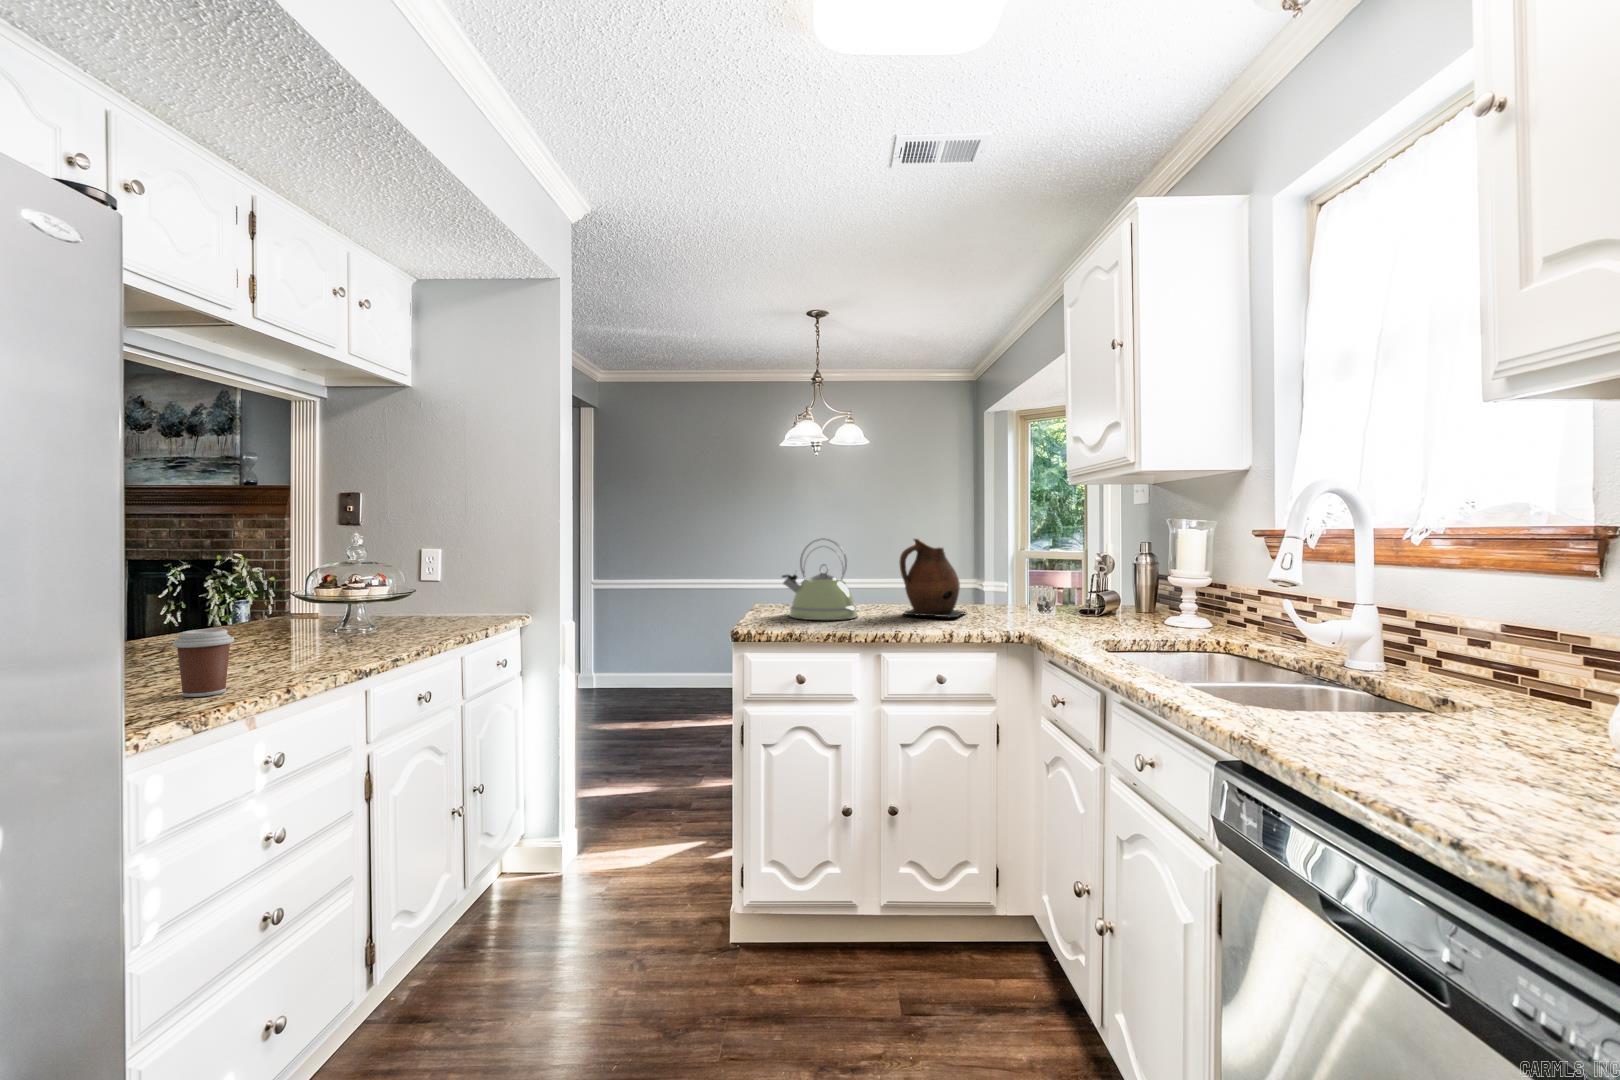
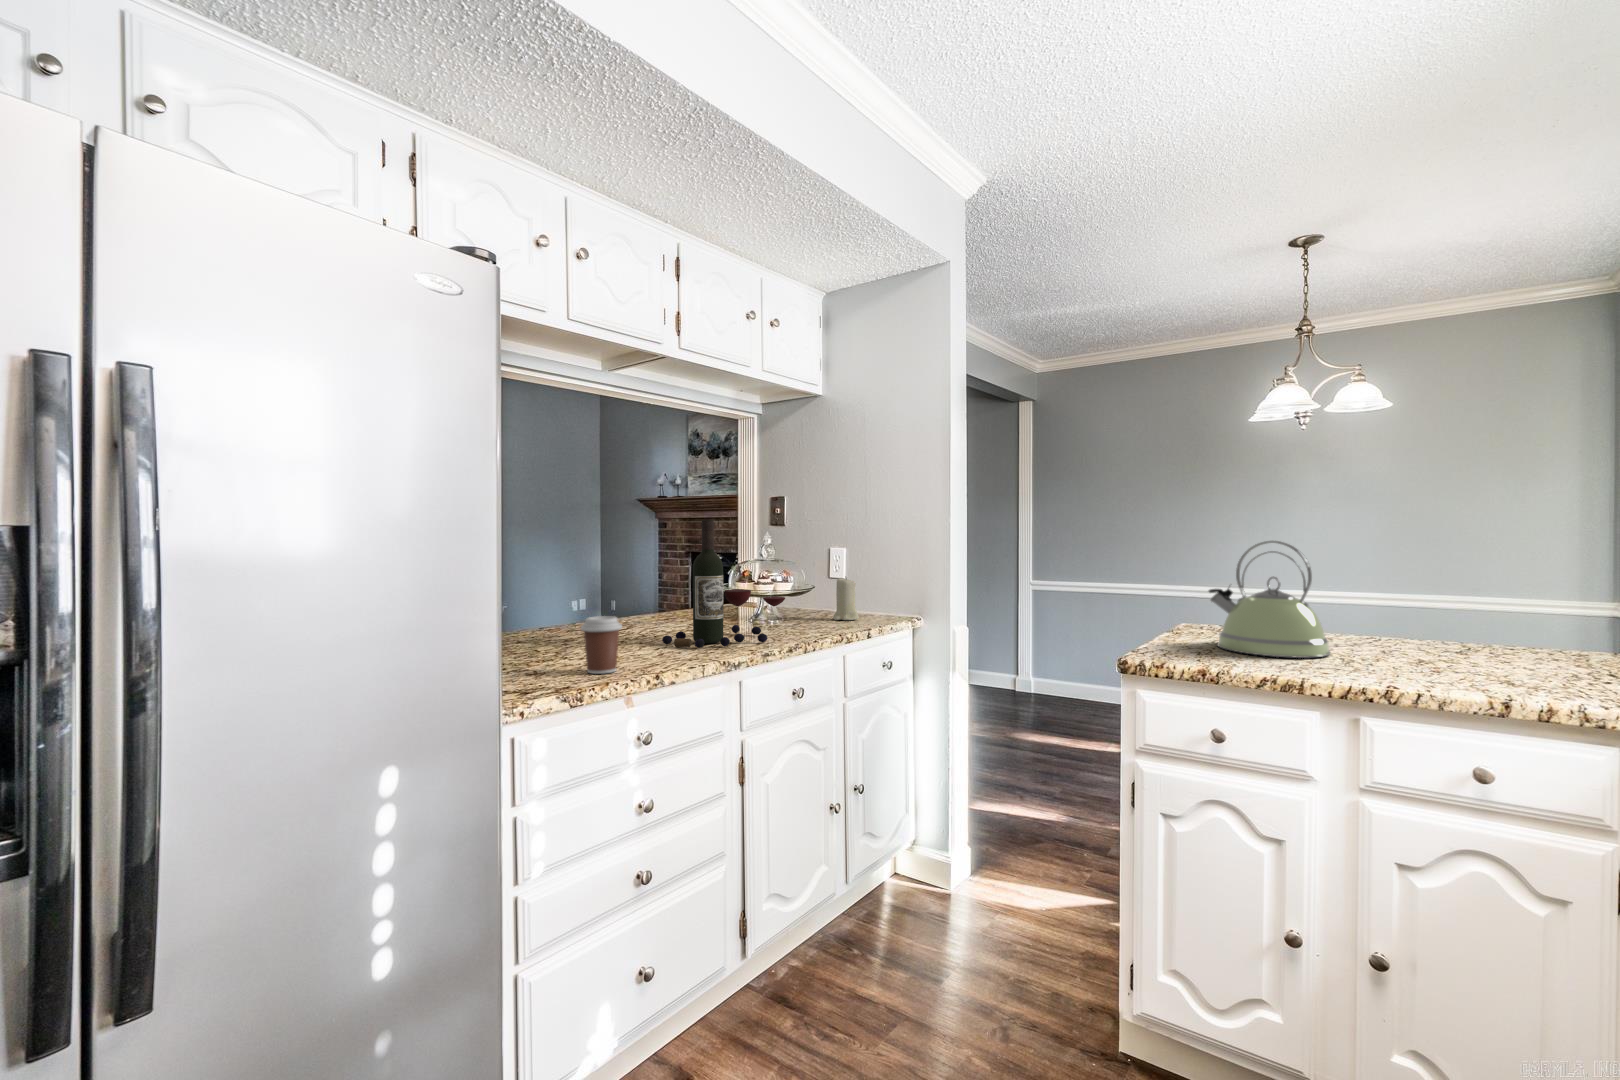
wine bottle: none [248,519,404,662] -> present [662,520,785,648]
ceramic pitcher: present [899,539,967,618] -> none [1411,542,1558,674]
candle: none [432,579,462,624] -> present [833,578,858,620]

